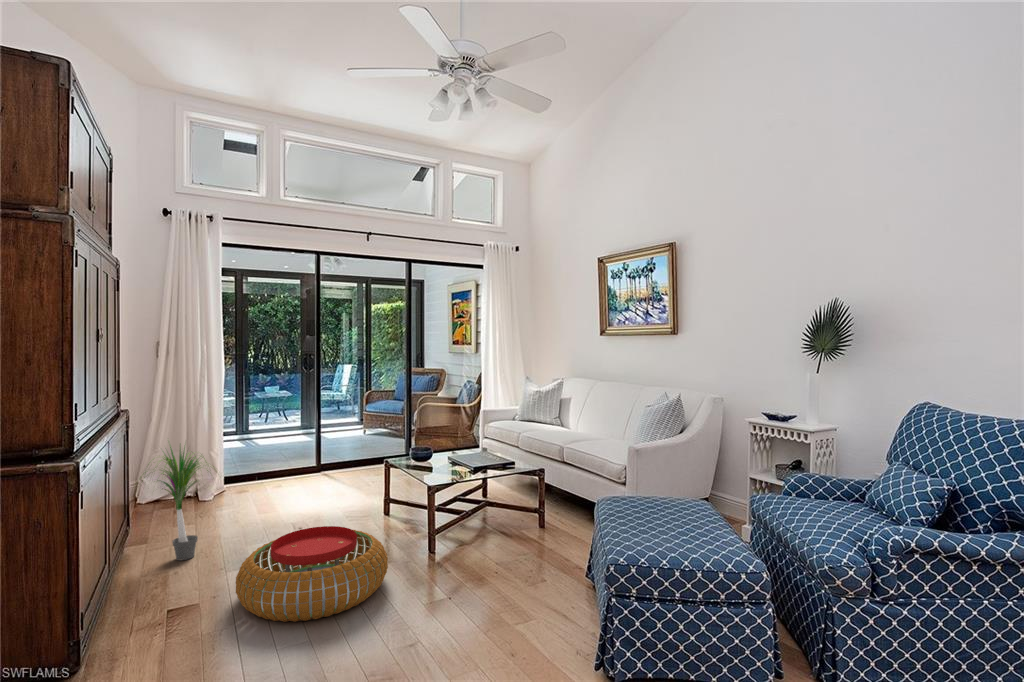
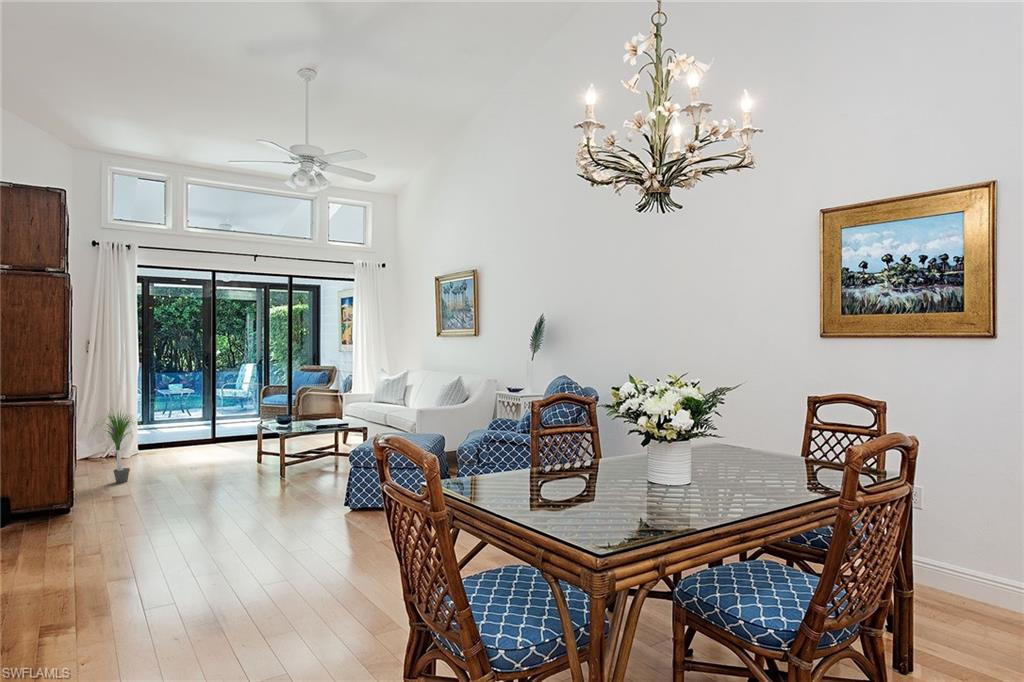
pouf: present [236,526,388,622] -> none [161,456,255,500]

